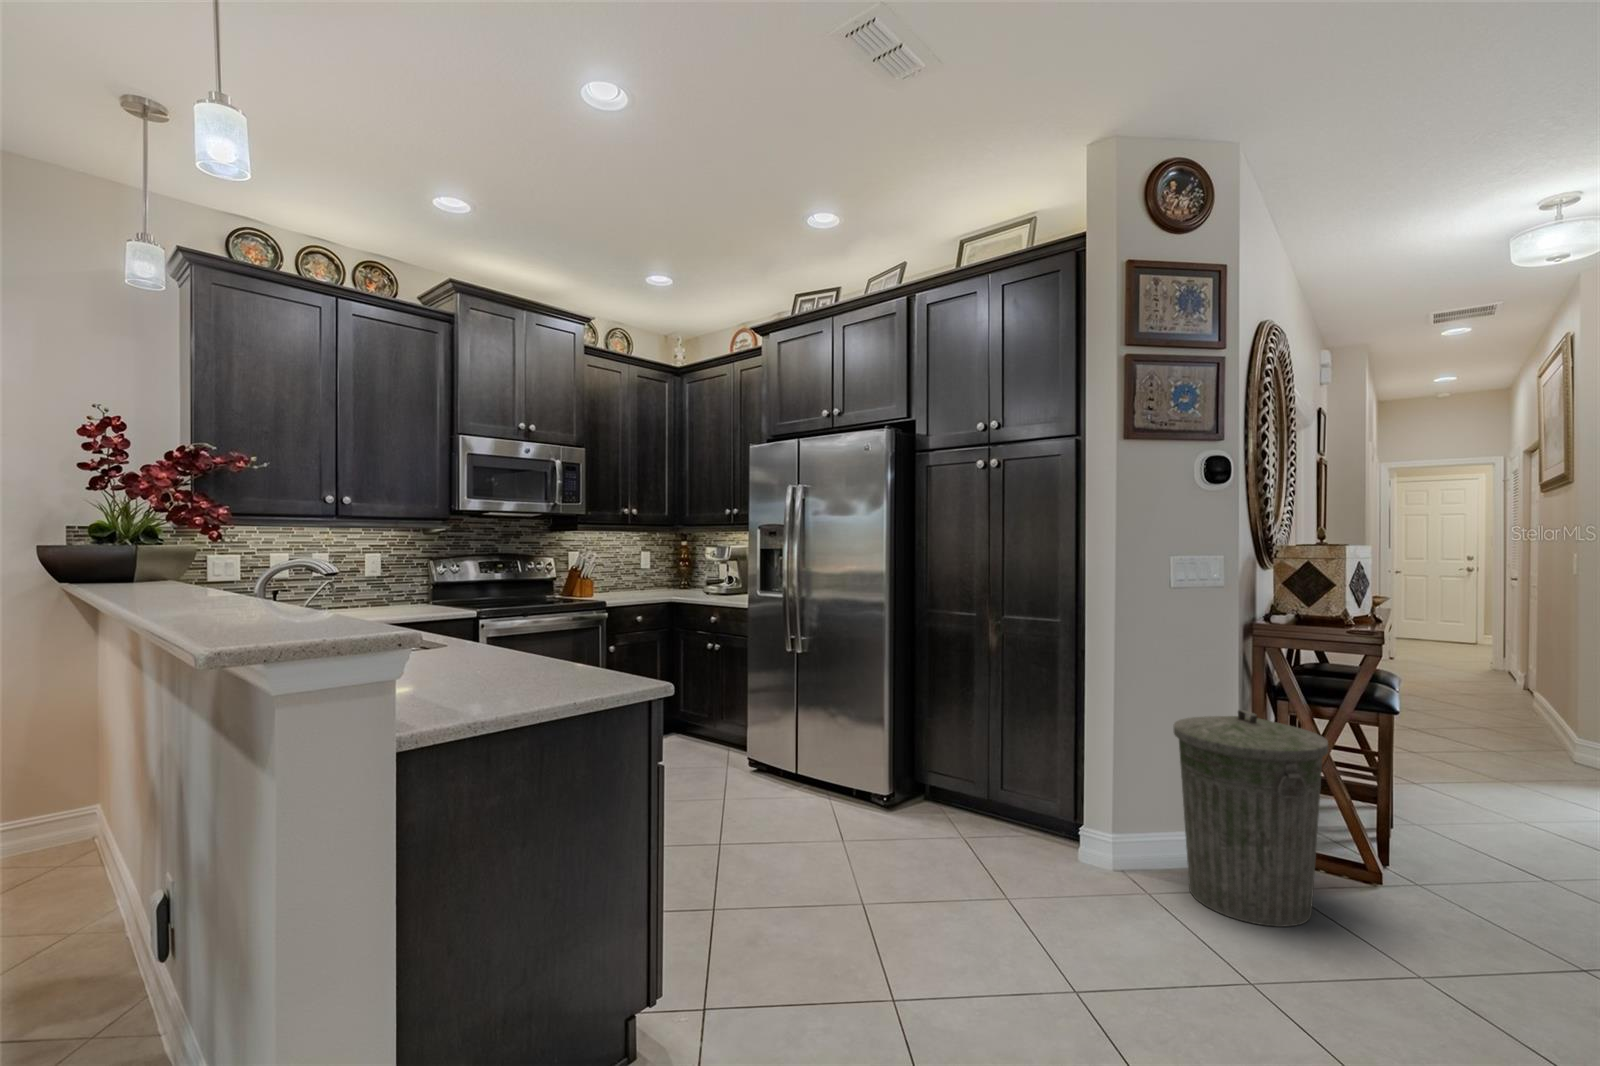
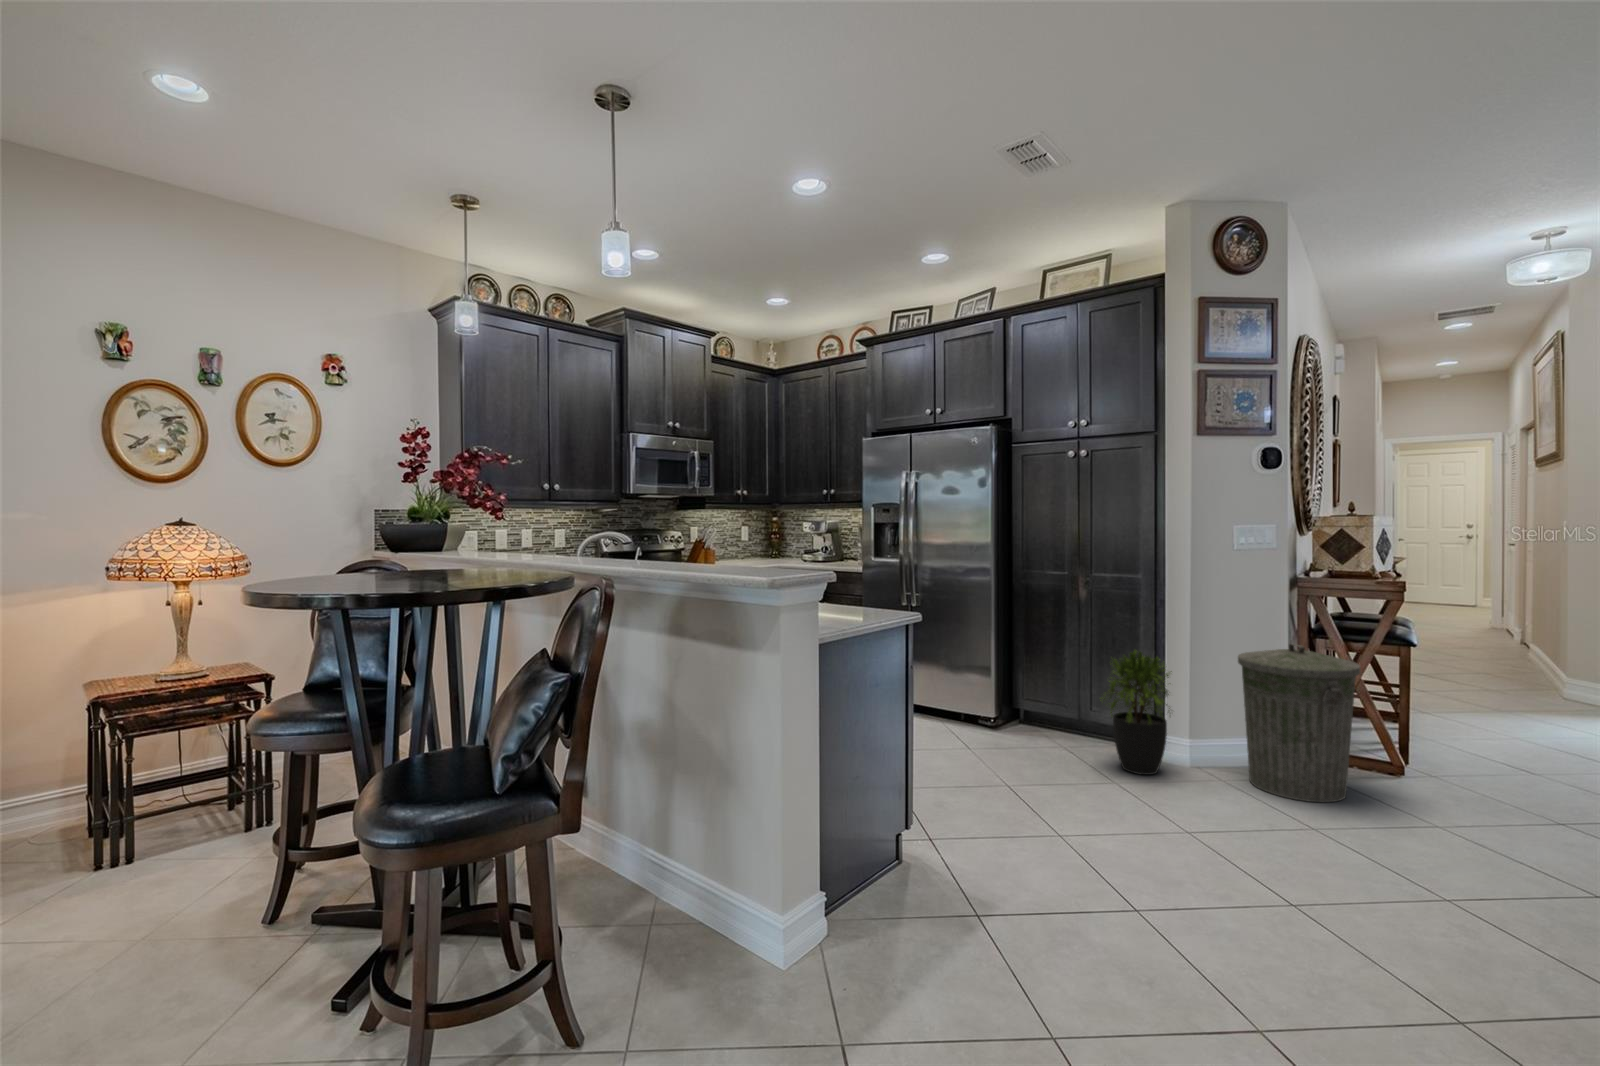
potted plant: none [1000,711,1097,877] -> present [1101,650,1172,775]

